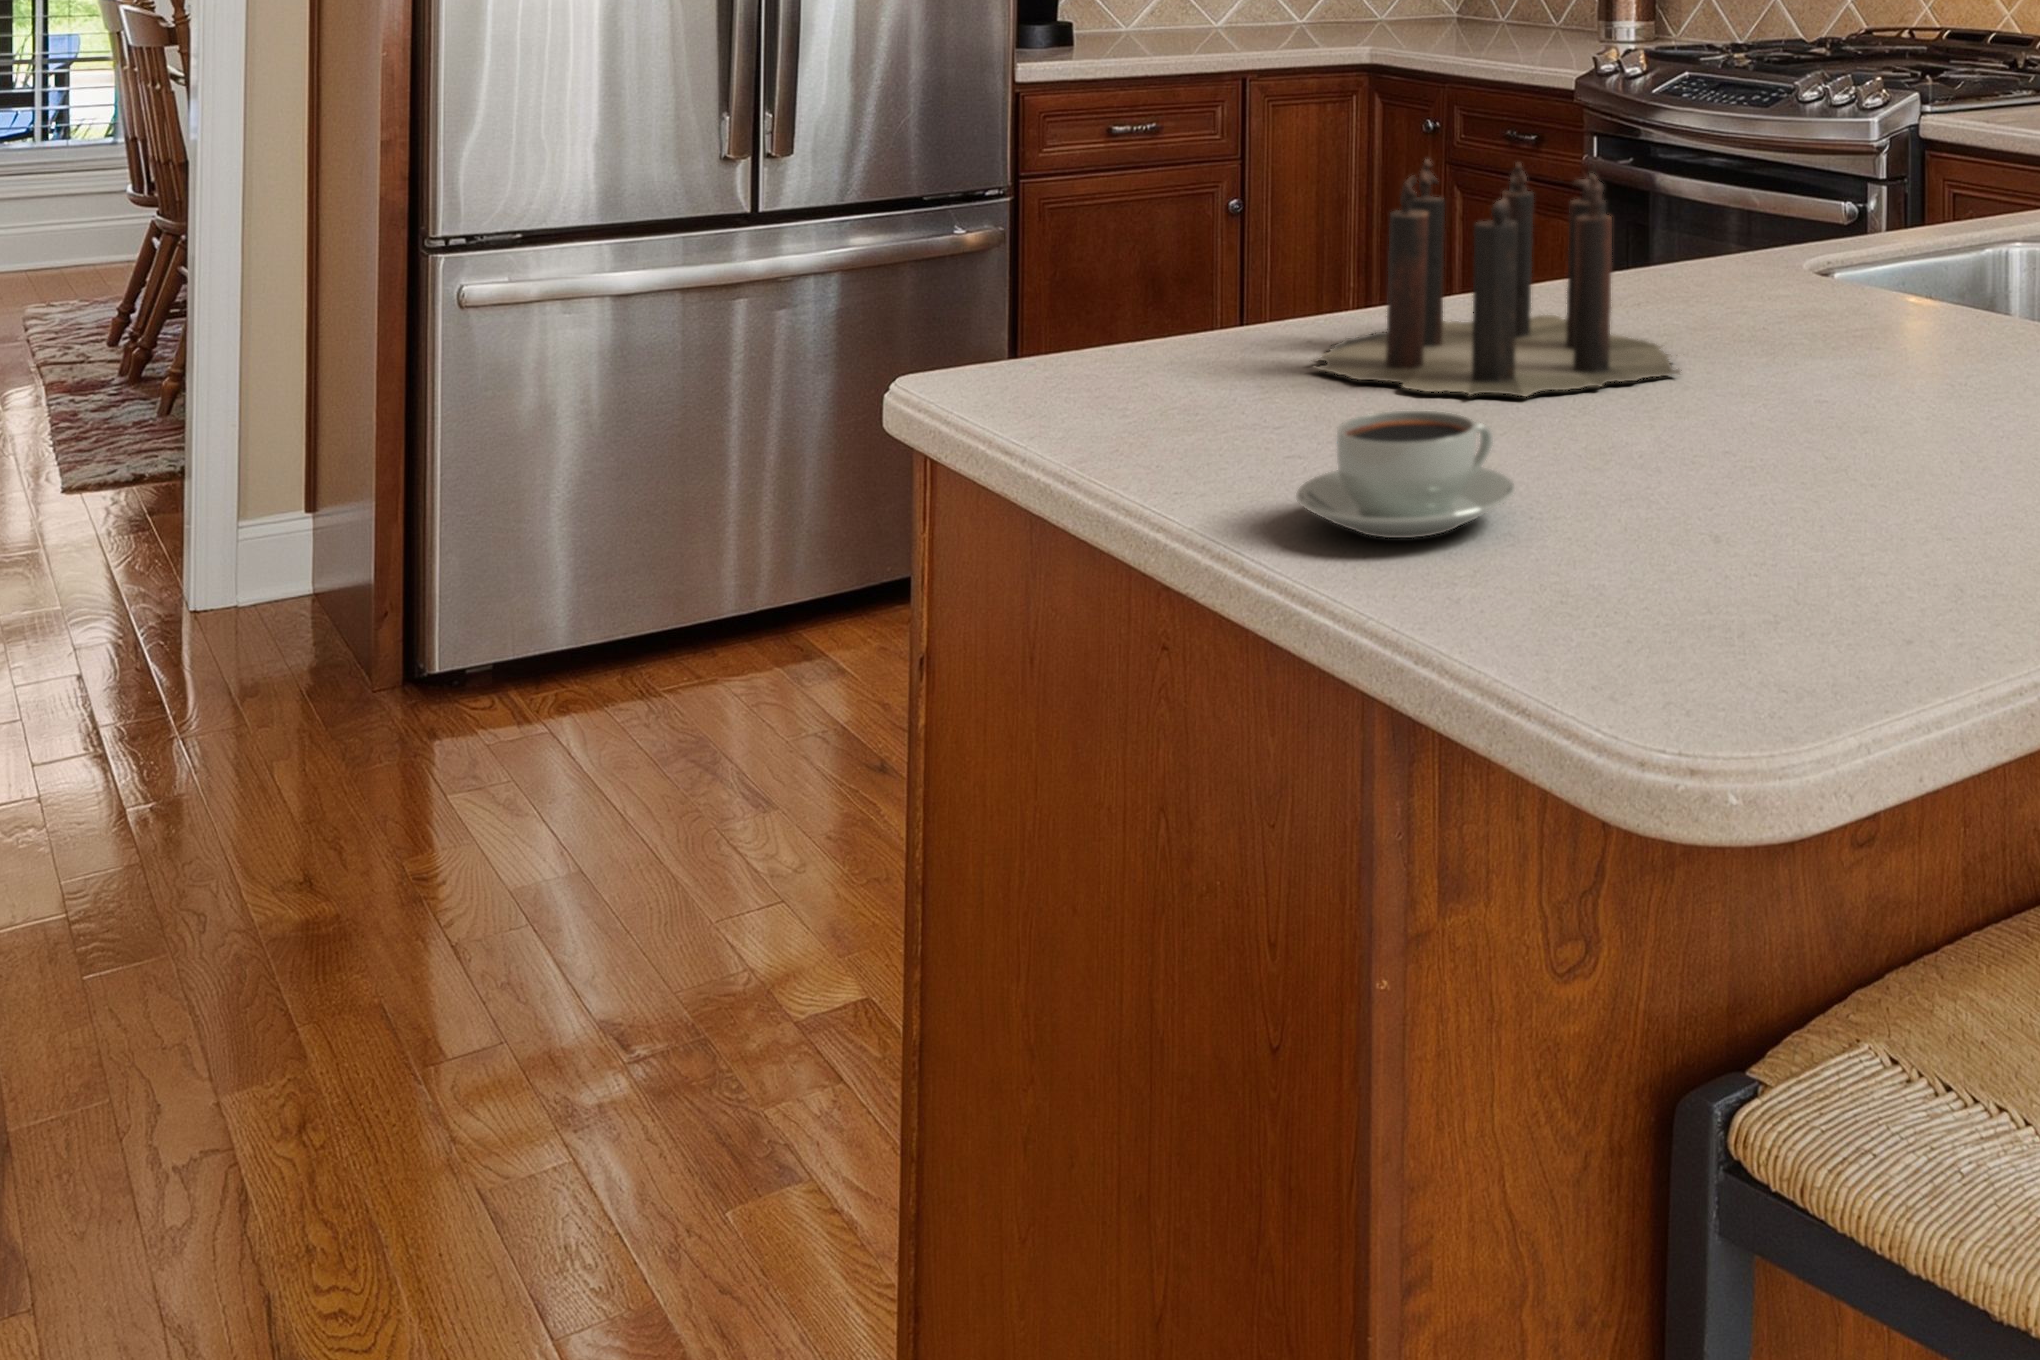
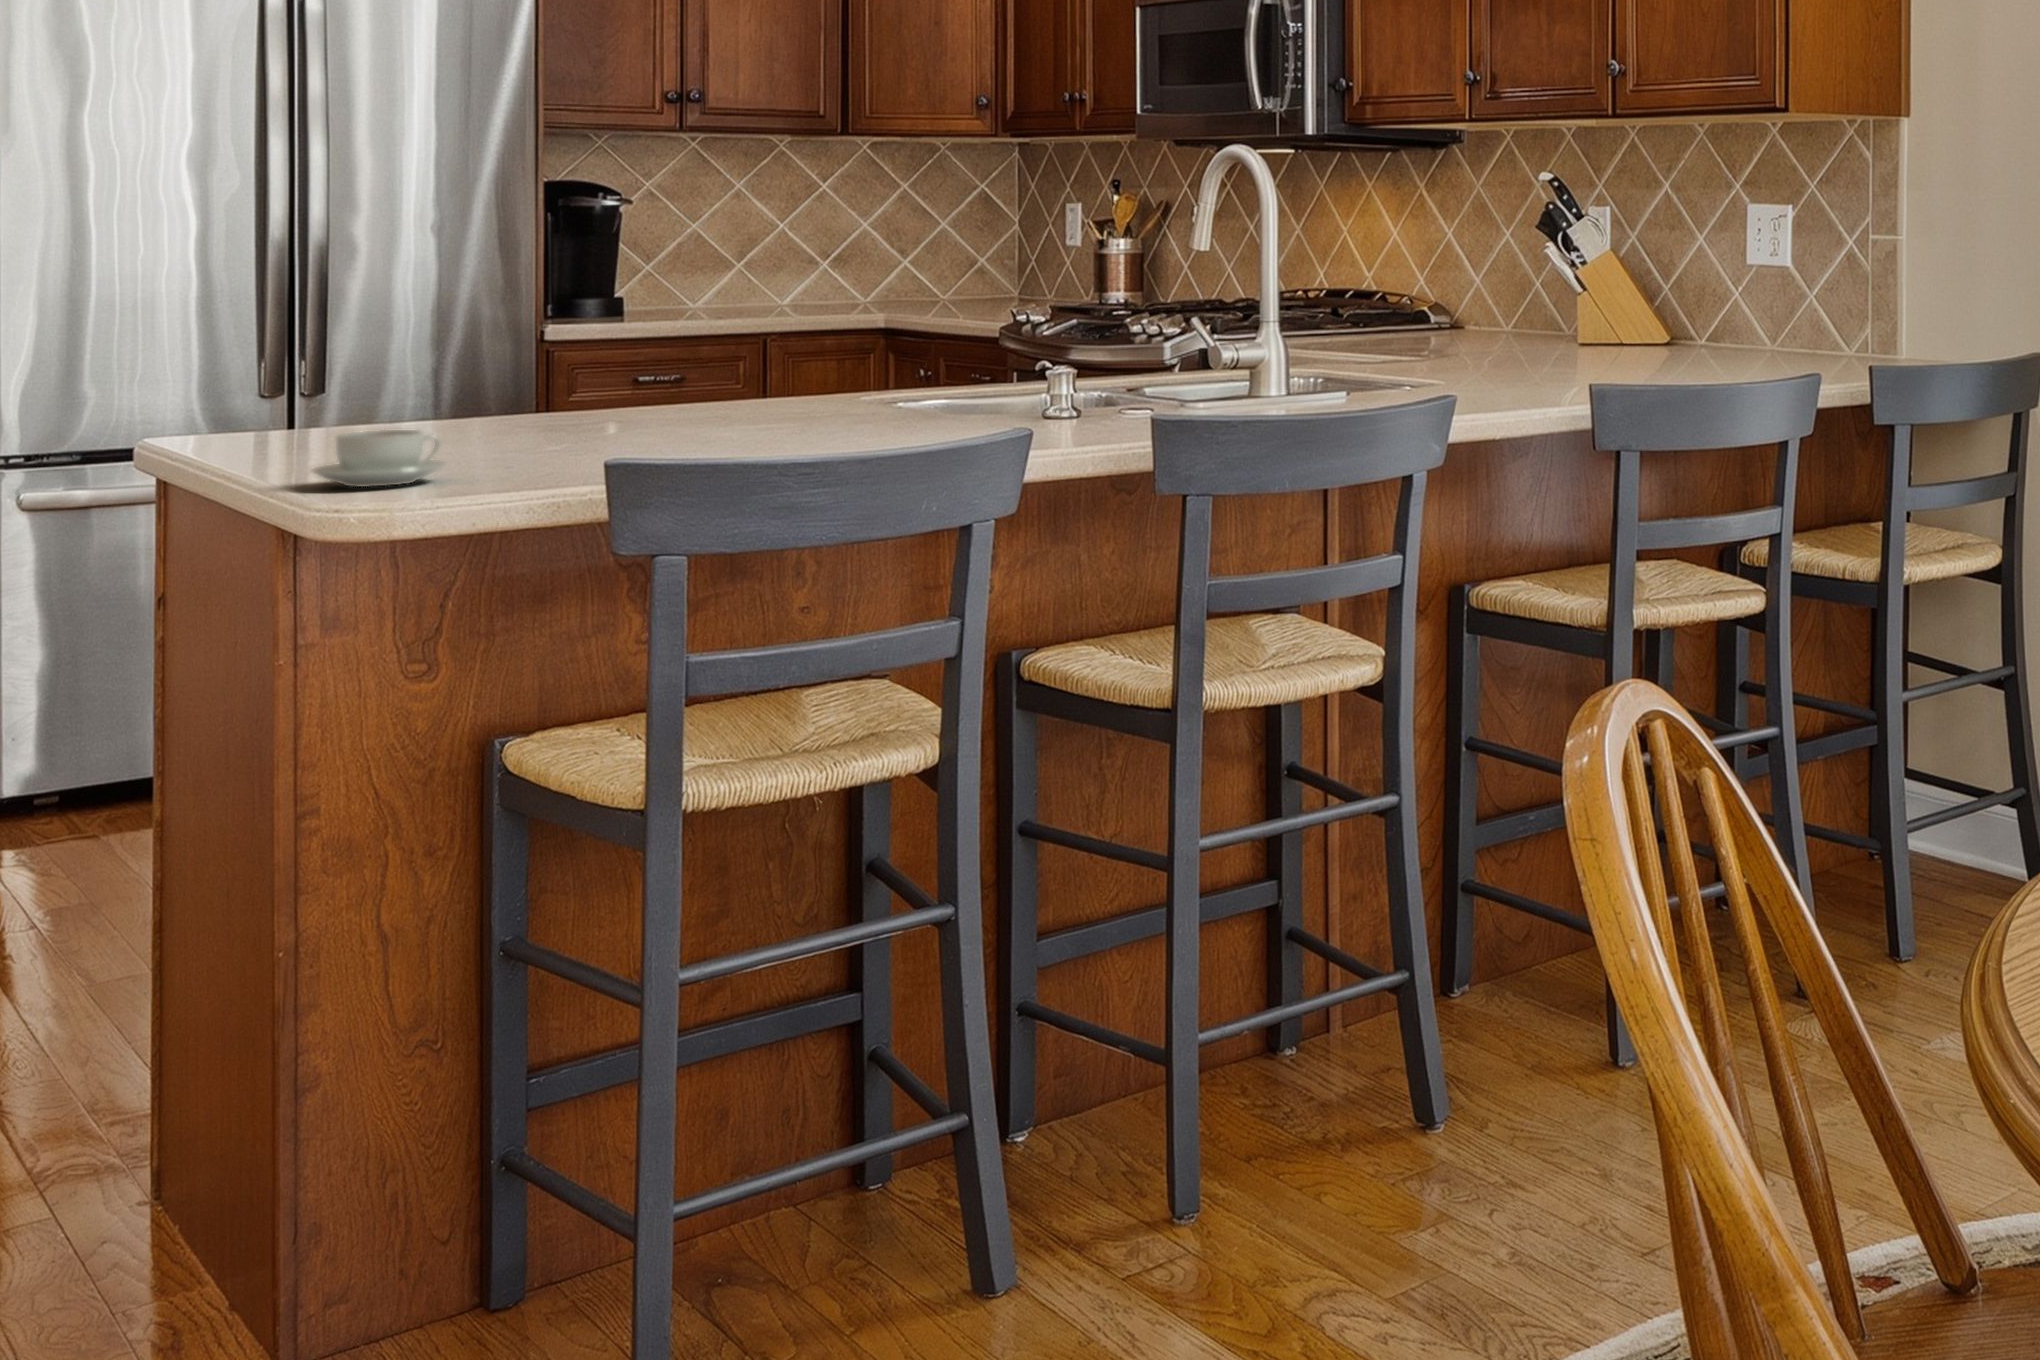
candle: present [1317,160,1682,396] -> none [438,324,751,450]

